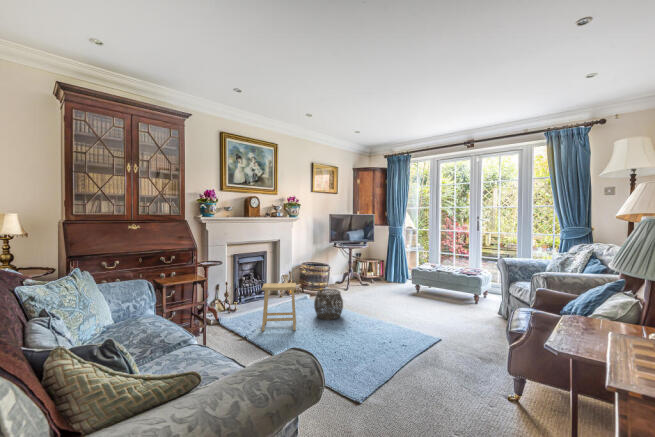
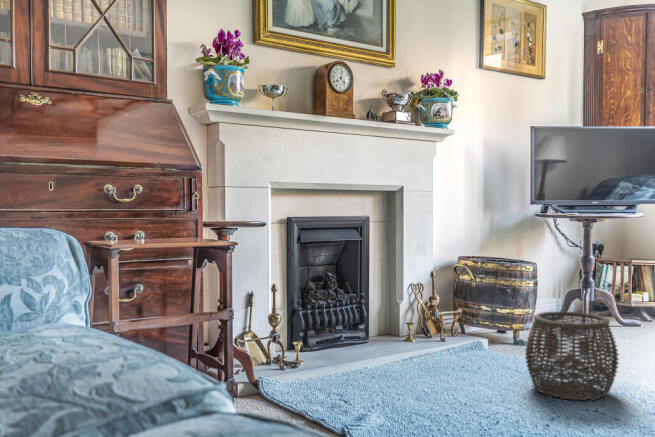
footstool: present [262,283,296,331] -> none [386,283,489,422]

